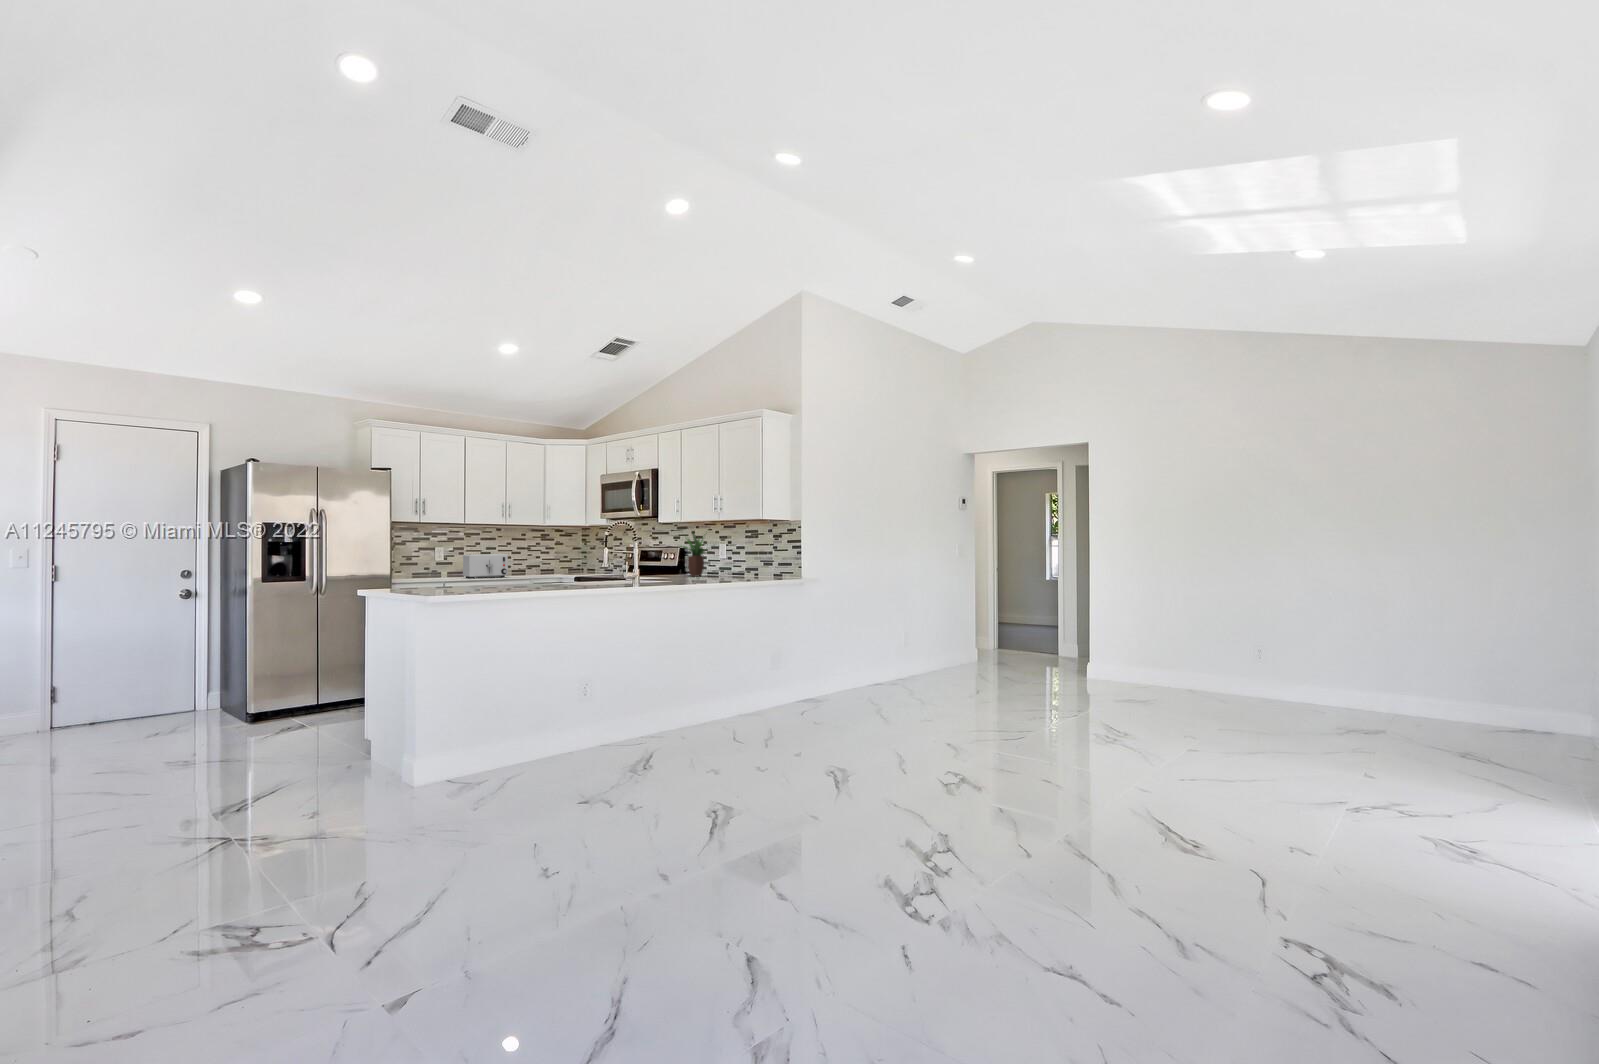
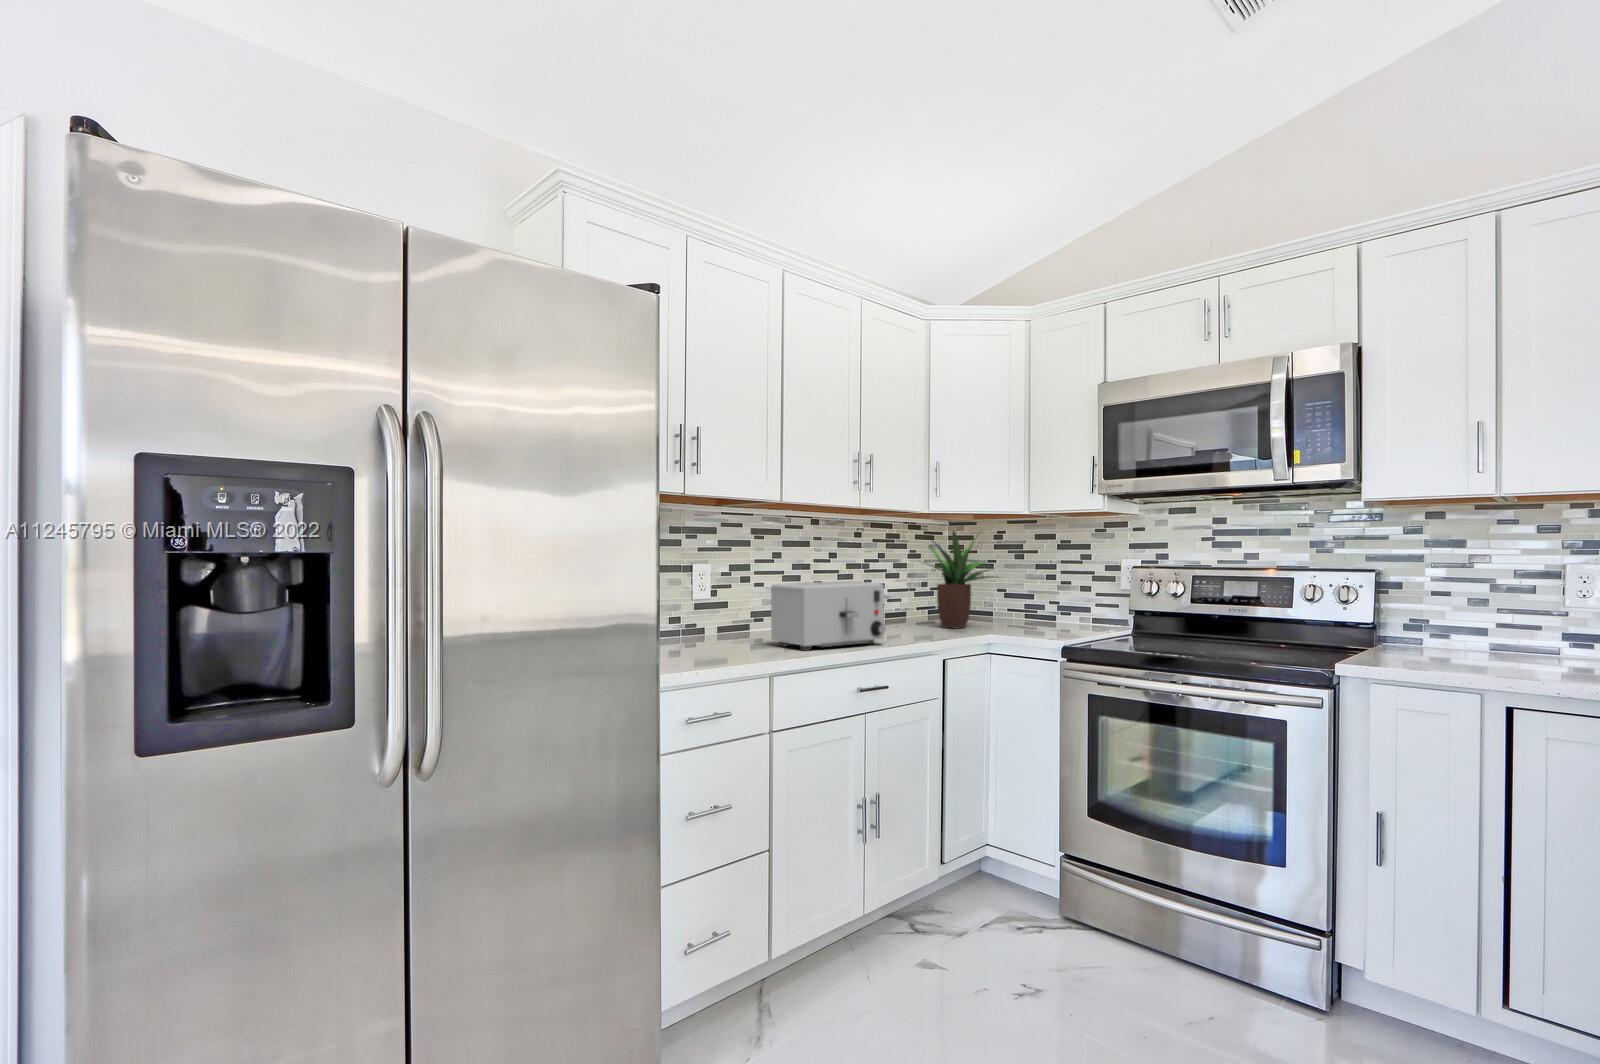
potted plant: present [687,532,708,577] -> present [926,531,997,629]

